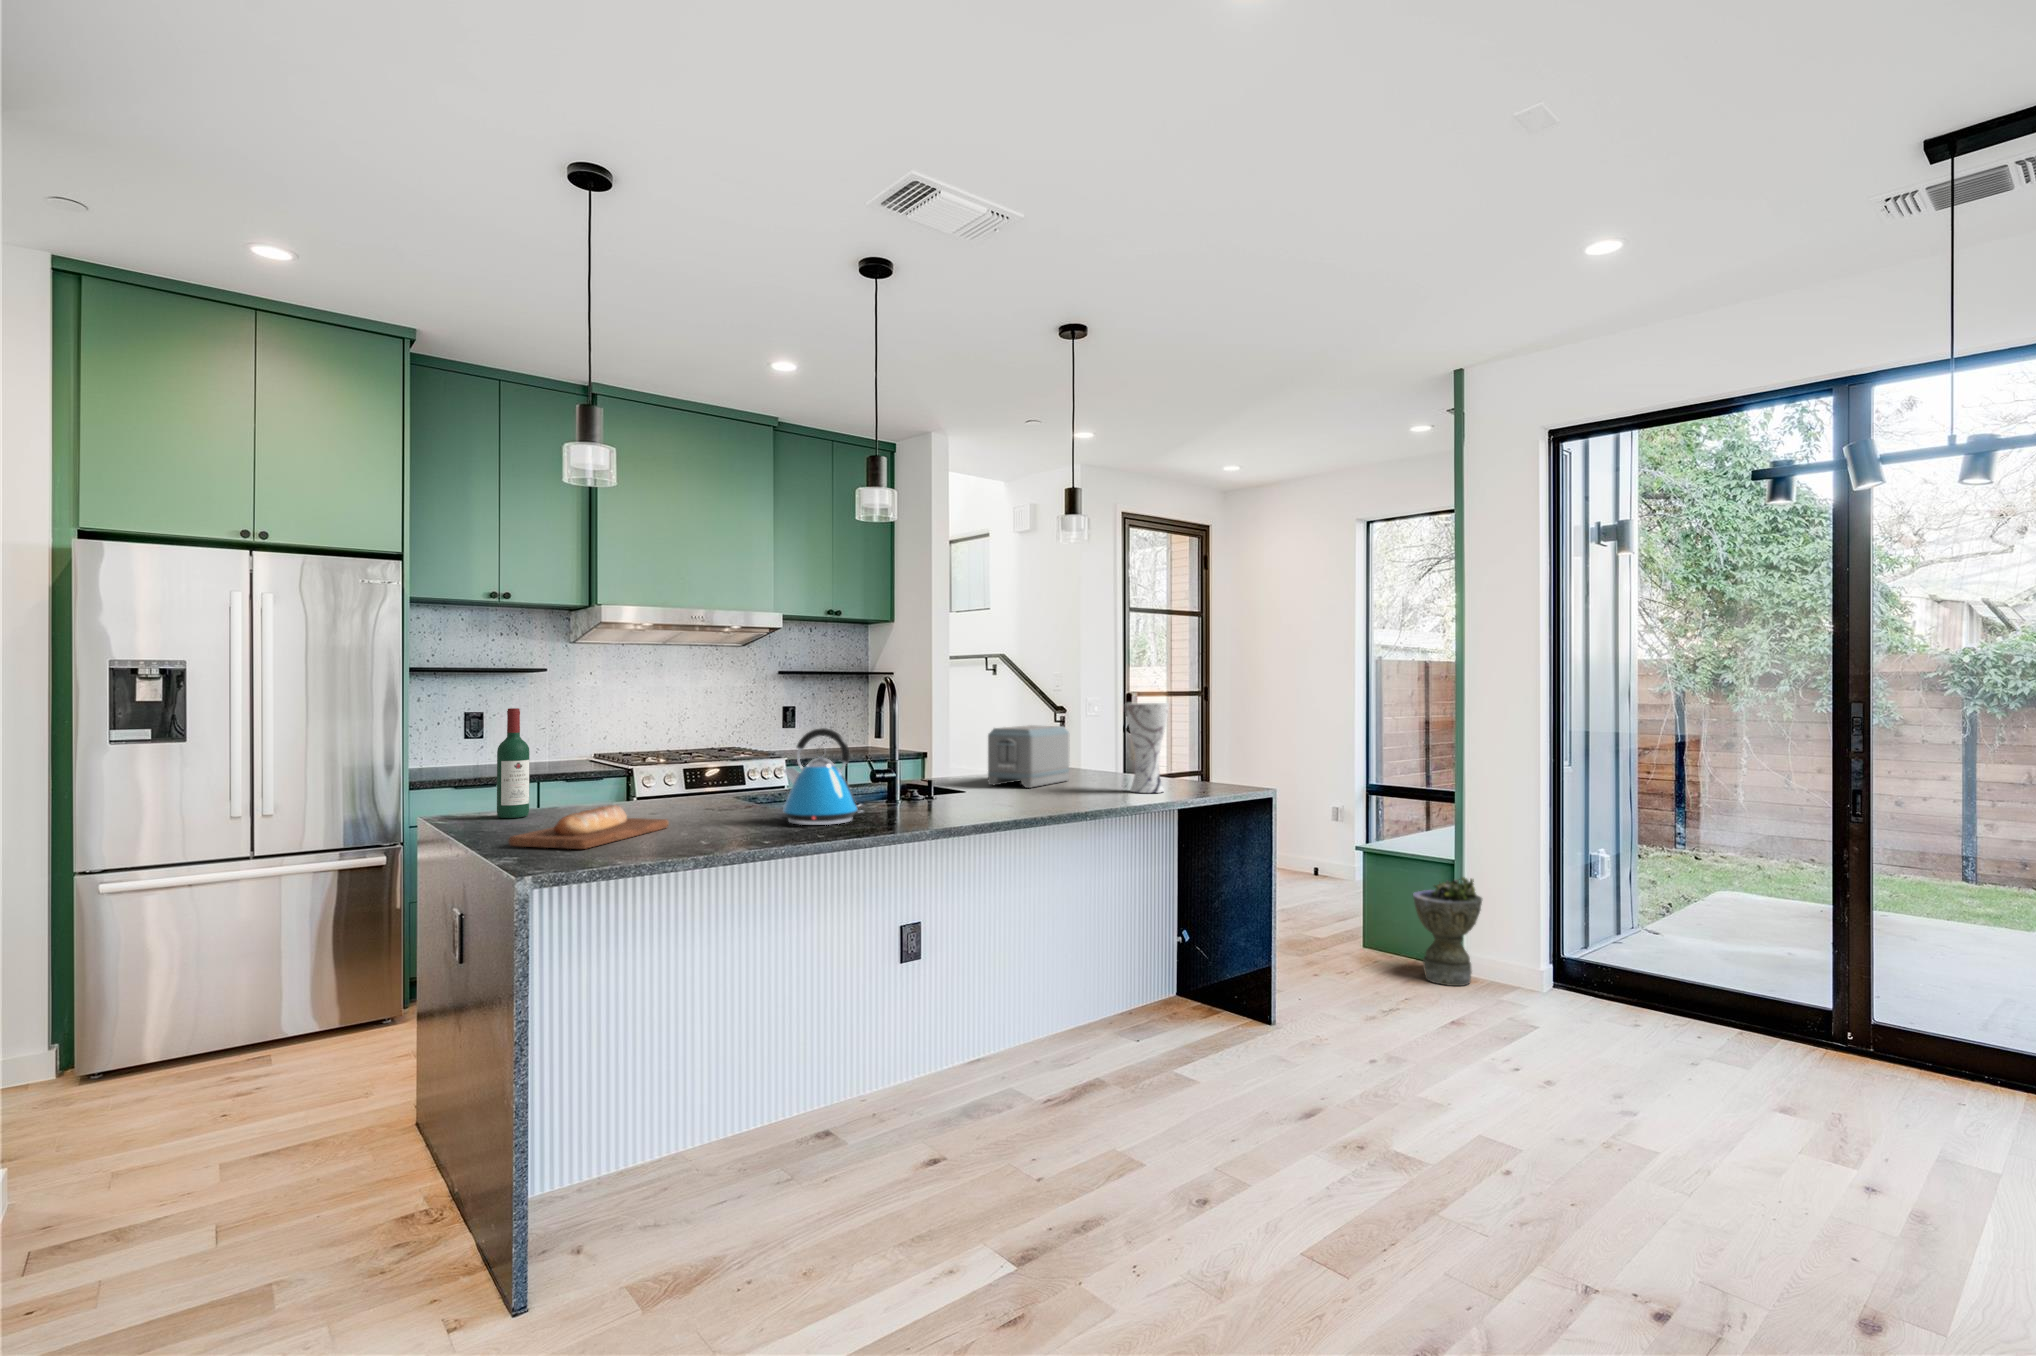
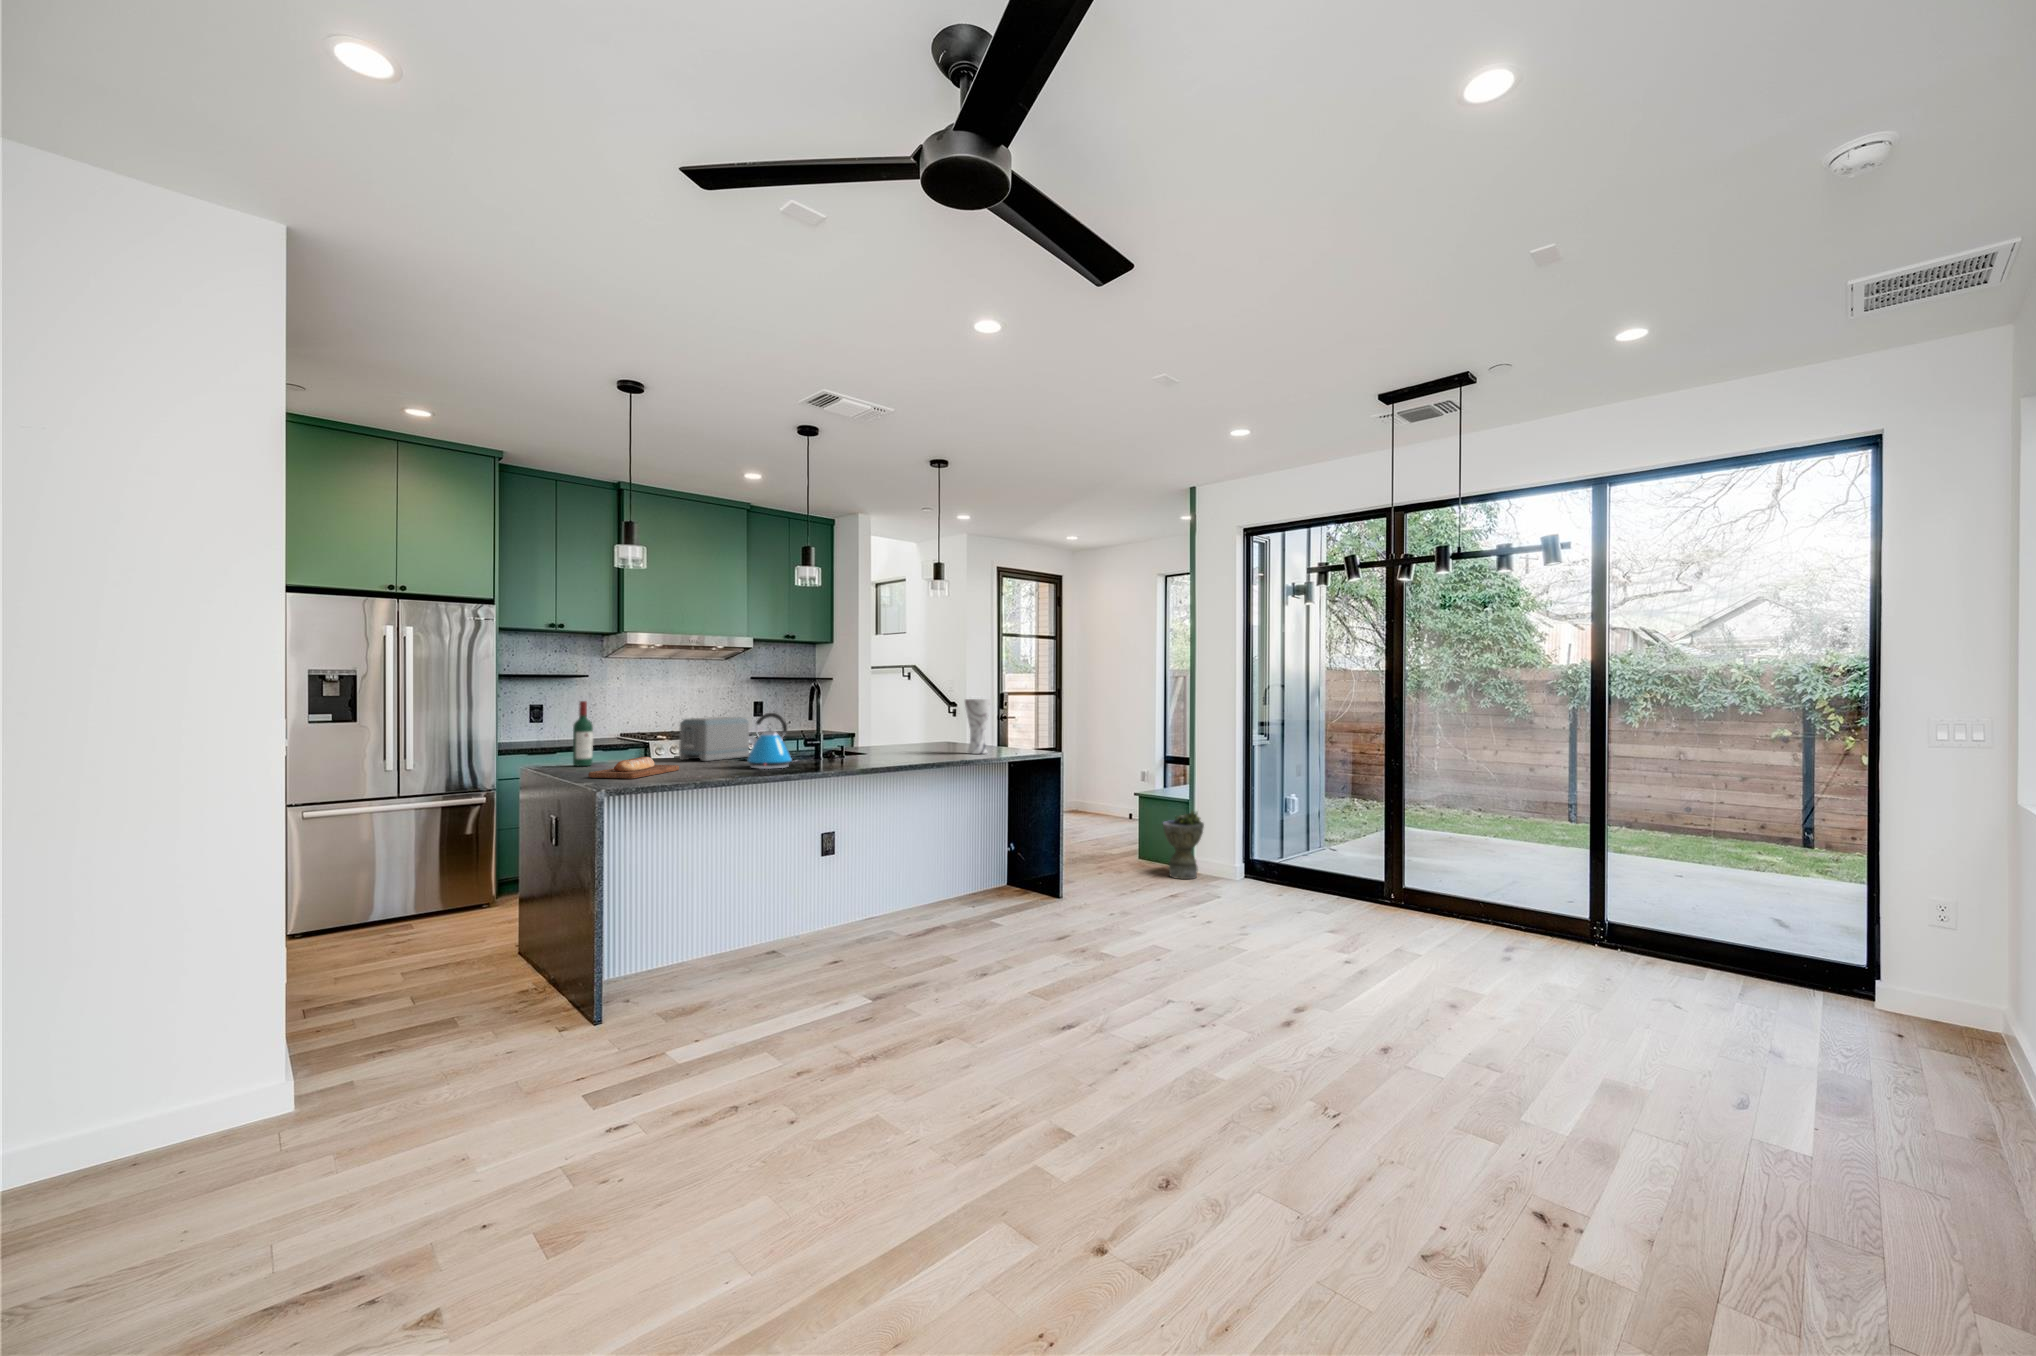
toaster: present [988,725,1069,788] -> present [679,717,749,761]

